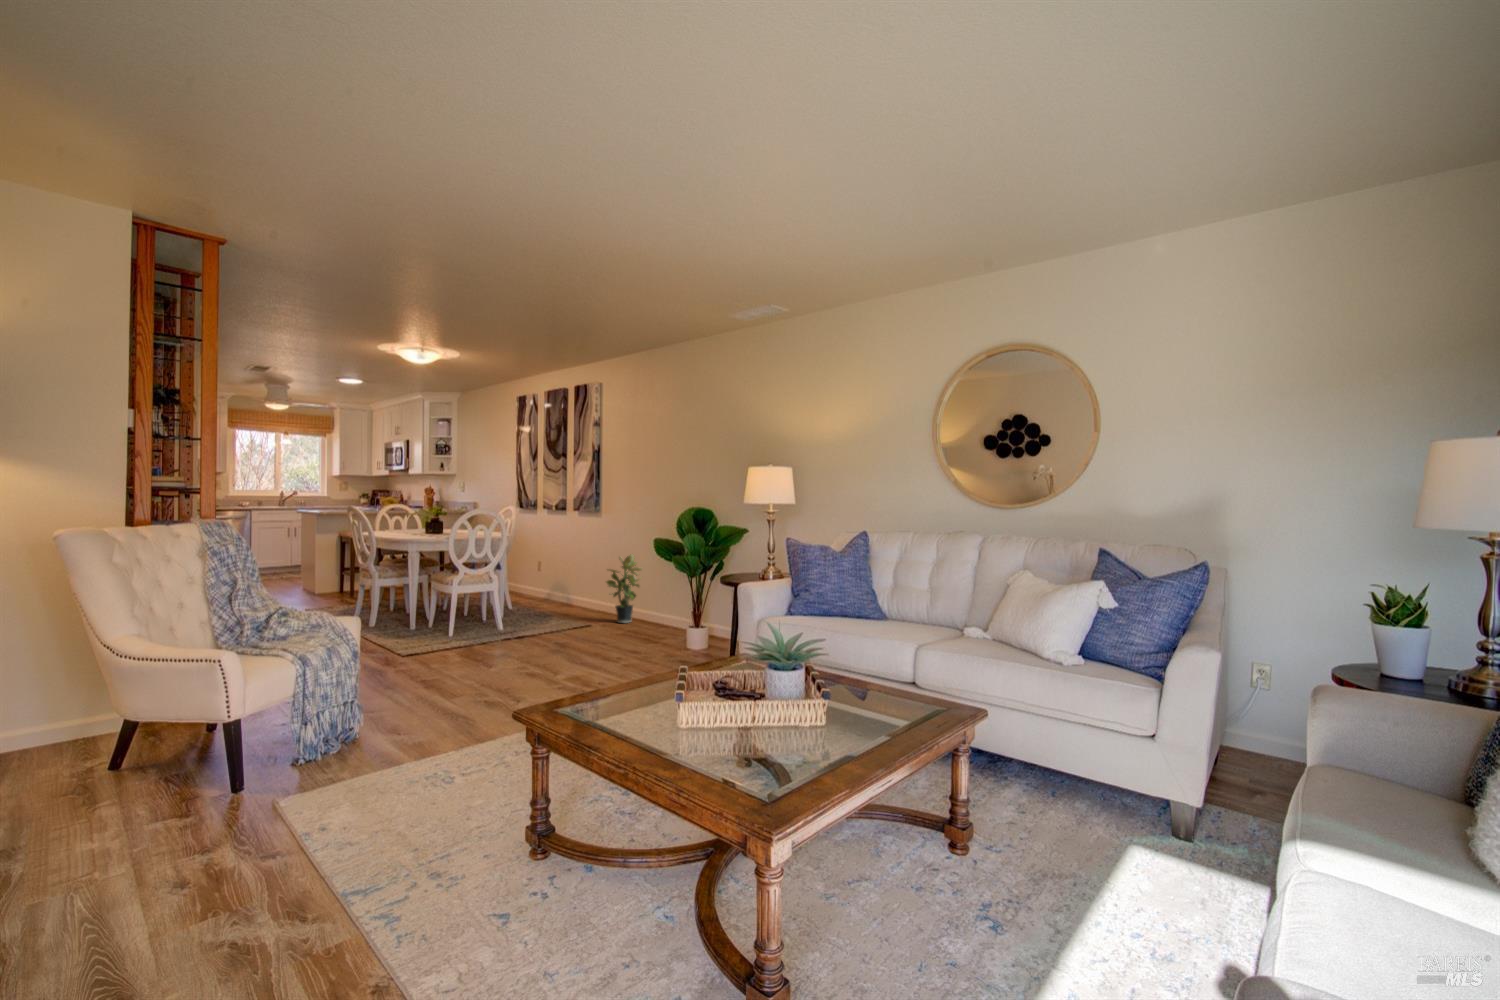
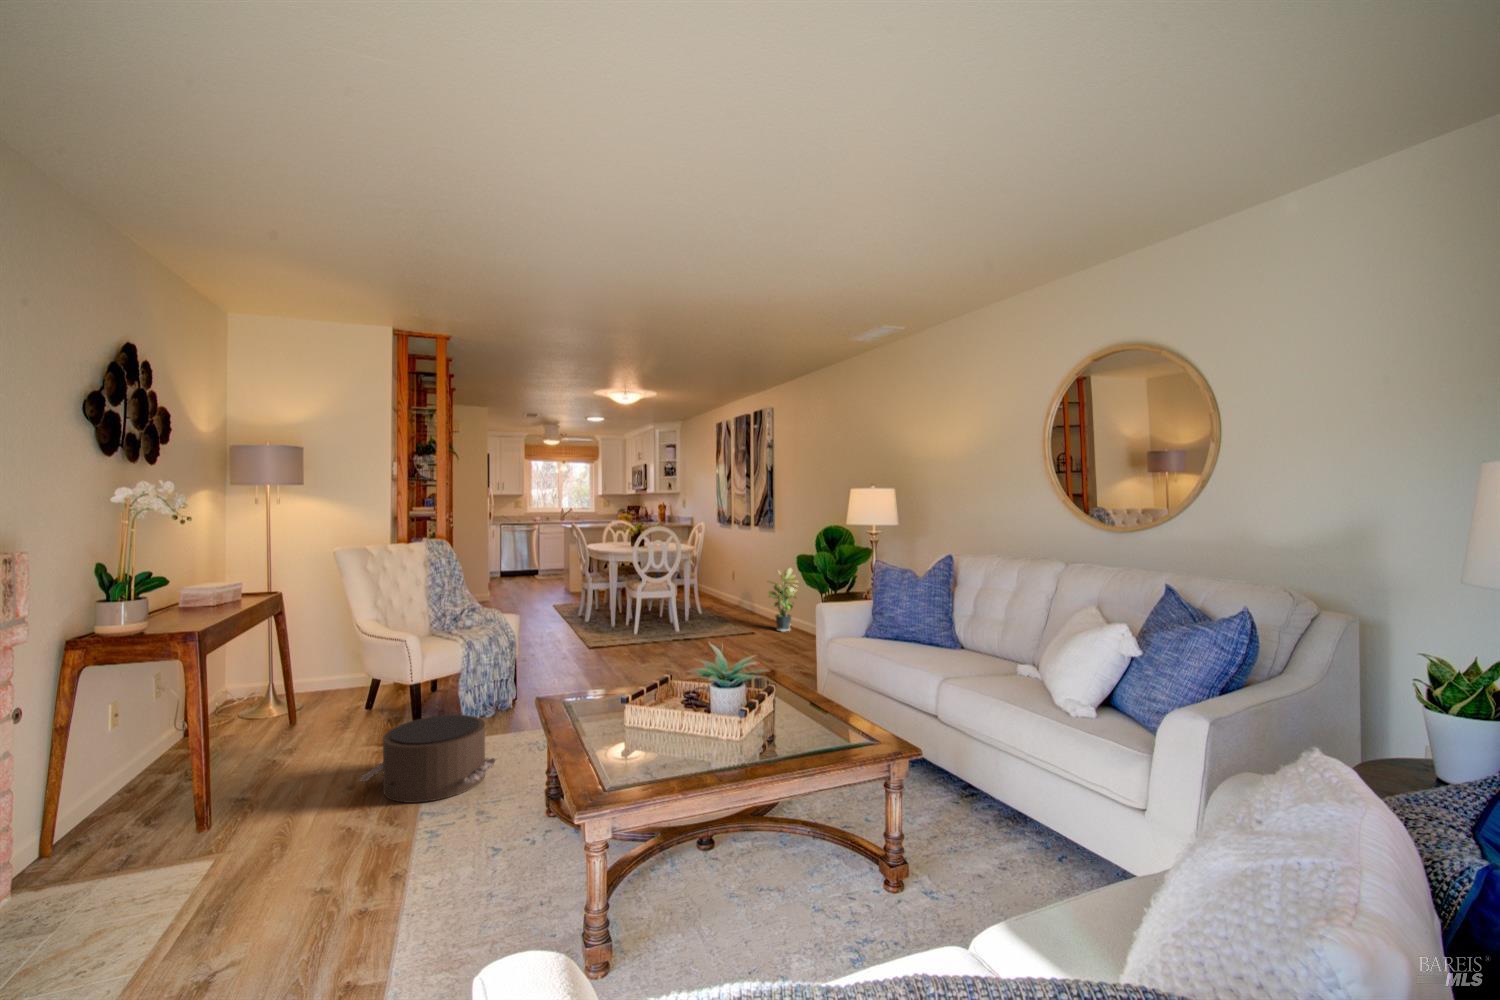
pouf: none [210,751,415,886] -> present [359,715,496,803]

